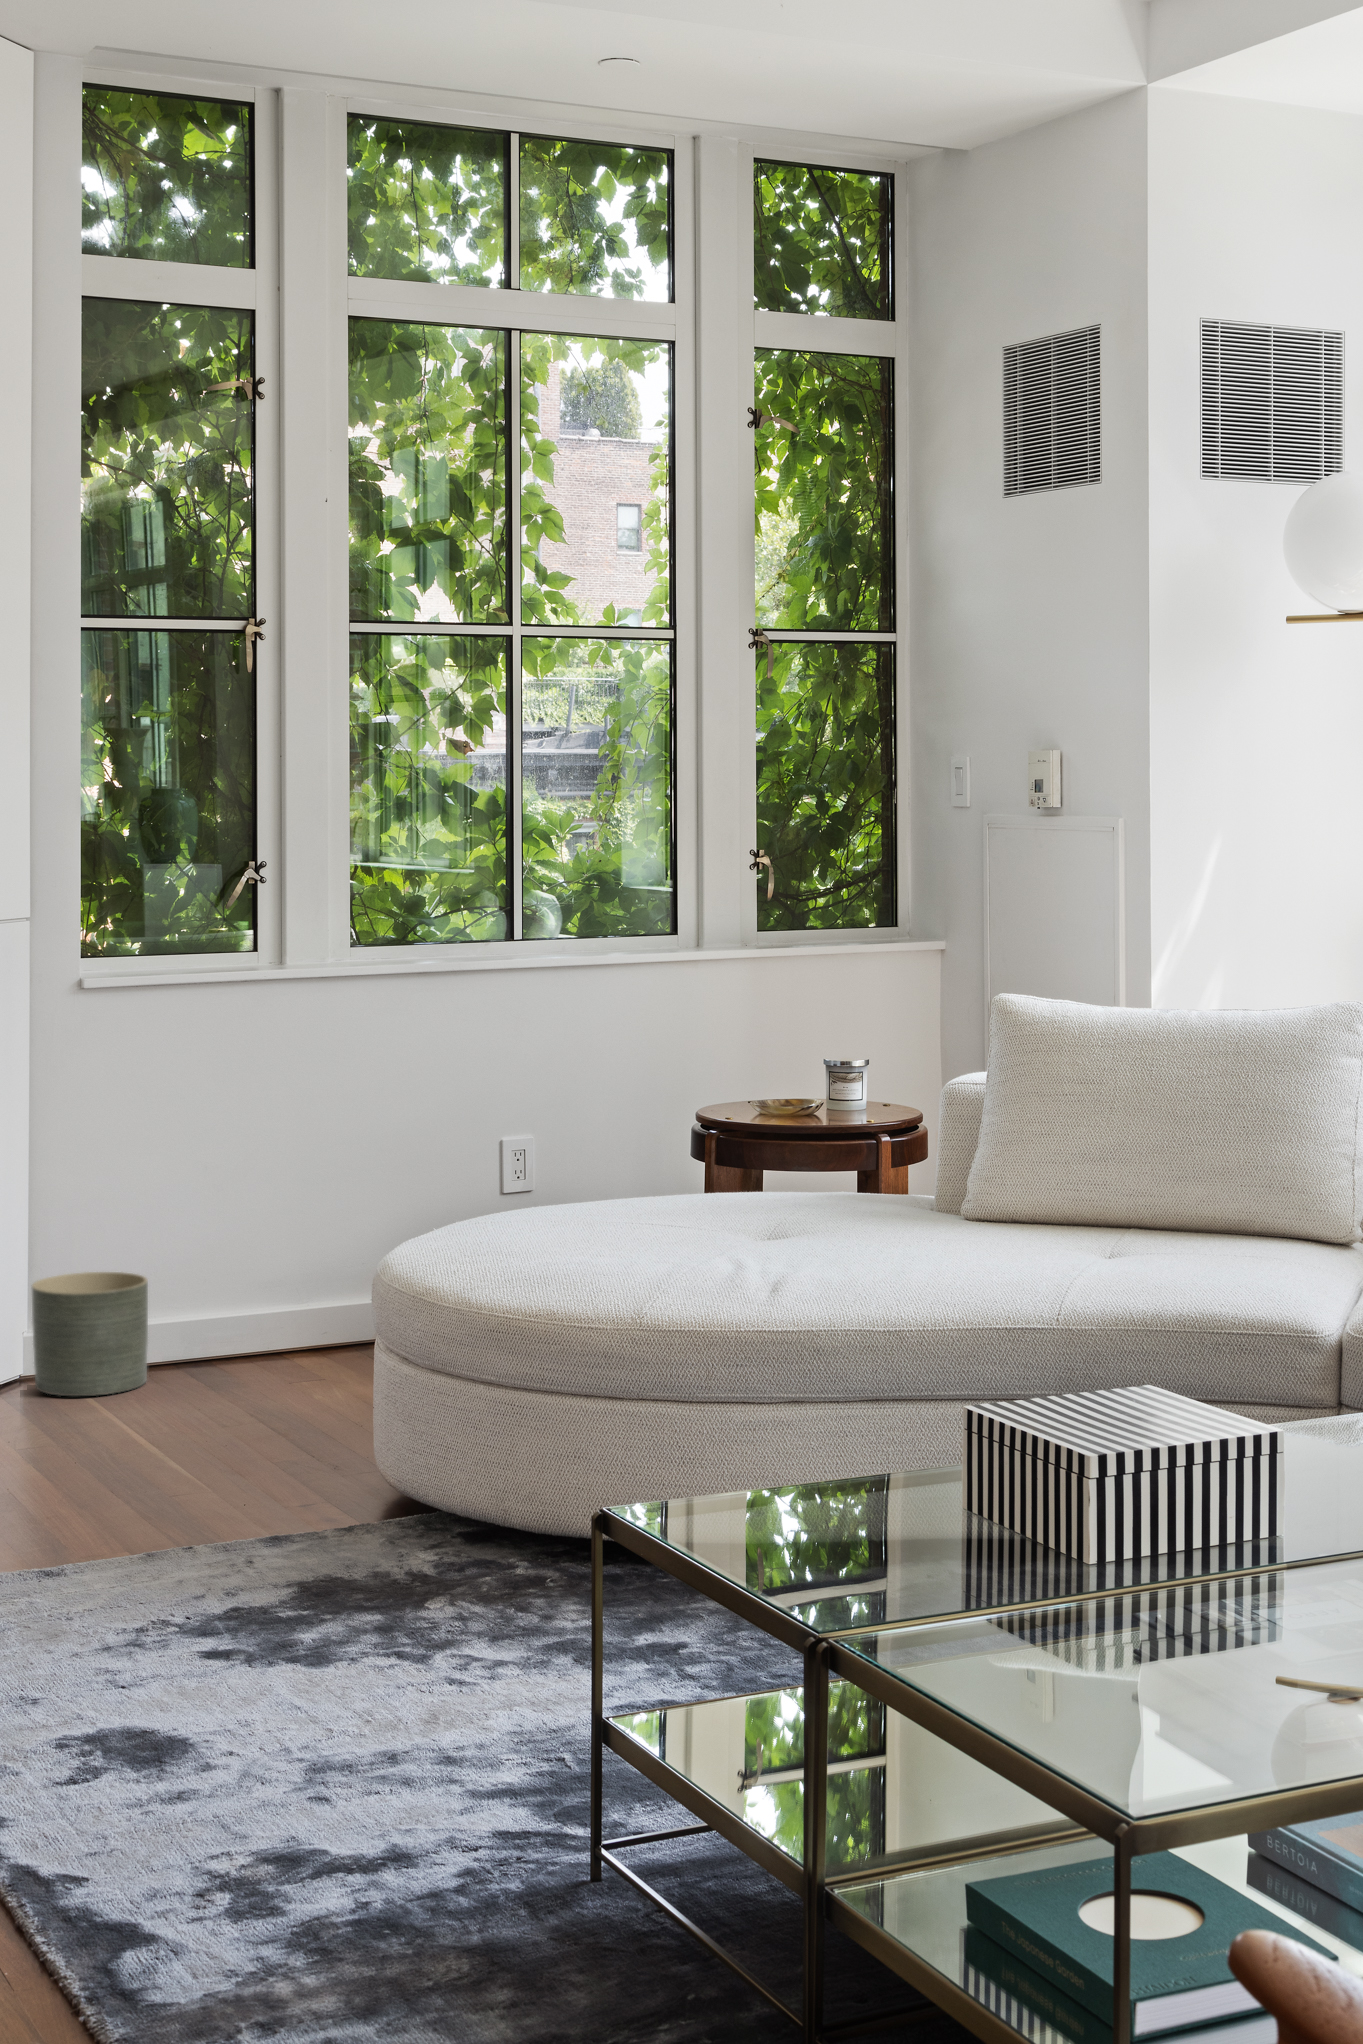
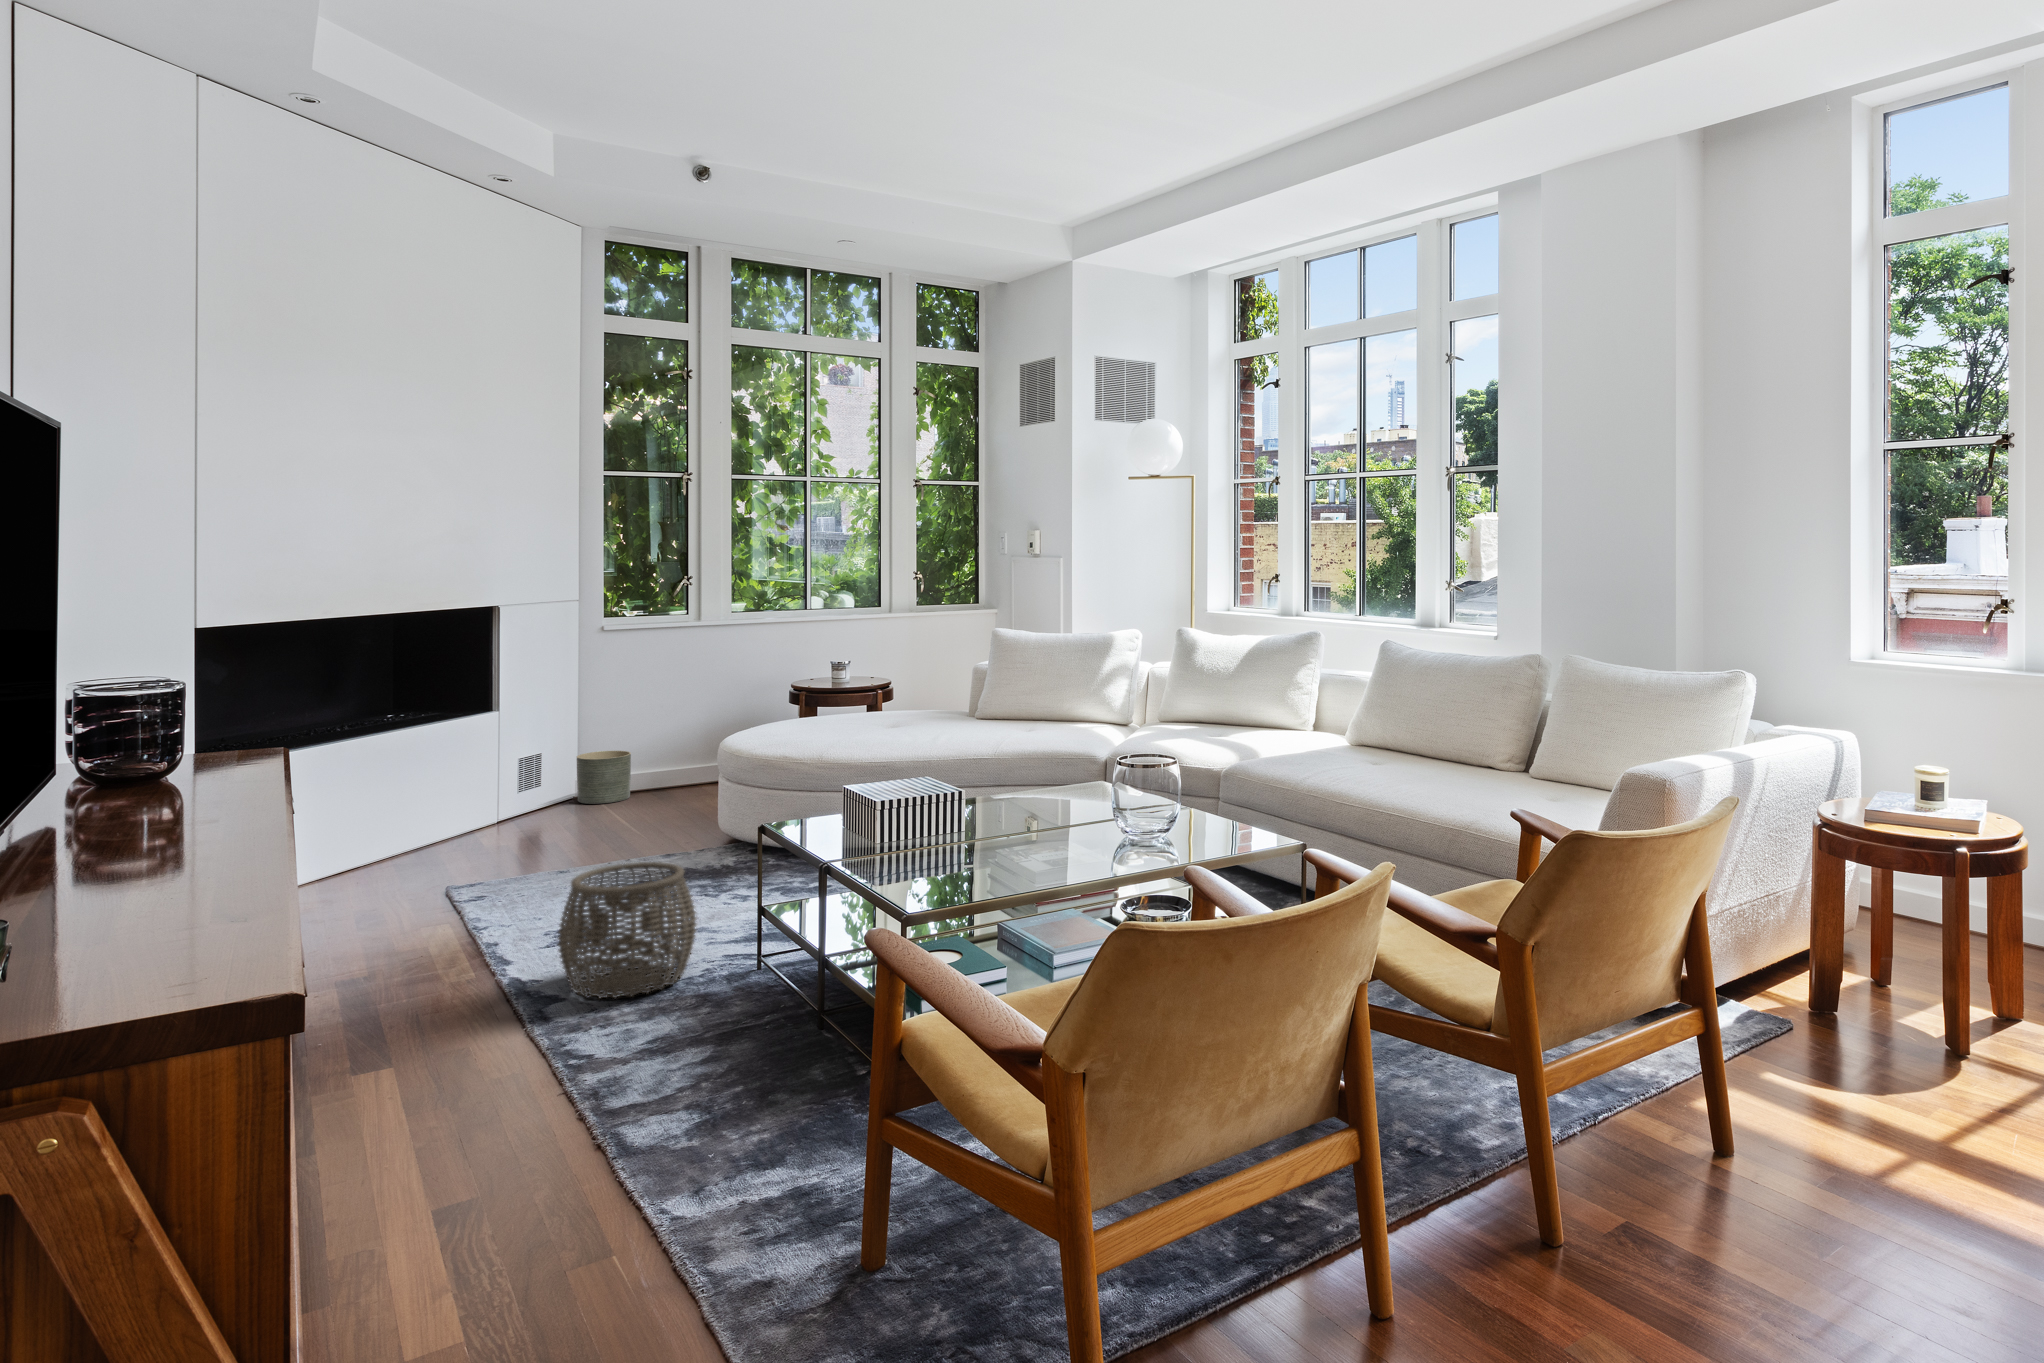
woven basket: none [129,1599,441,1941] -> present [558,862,697,998]

